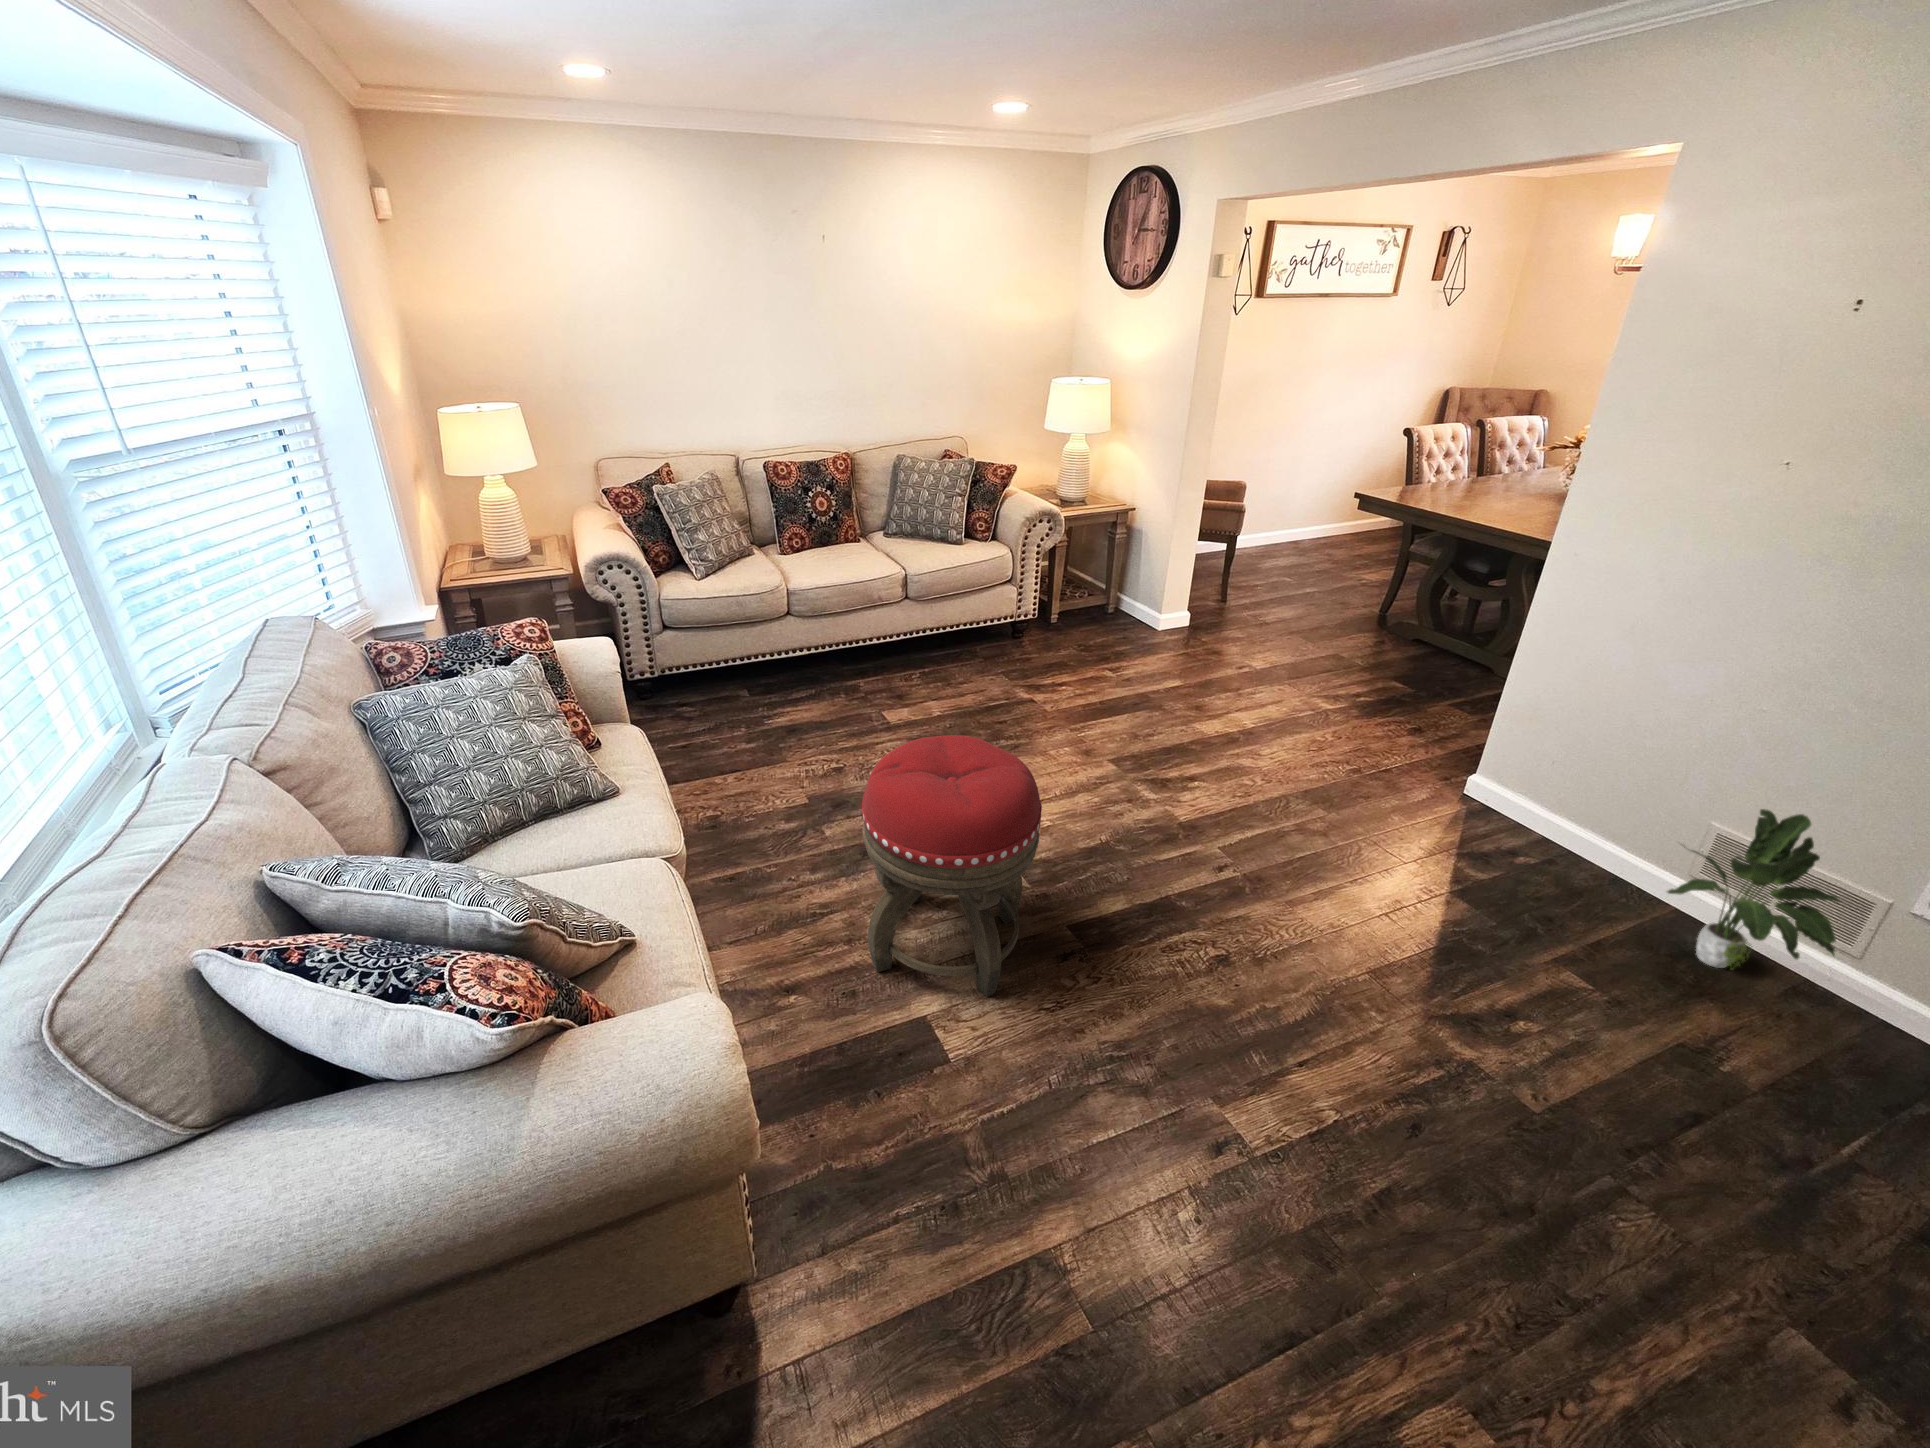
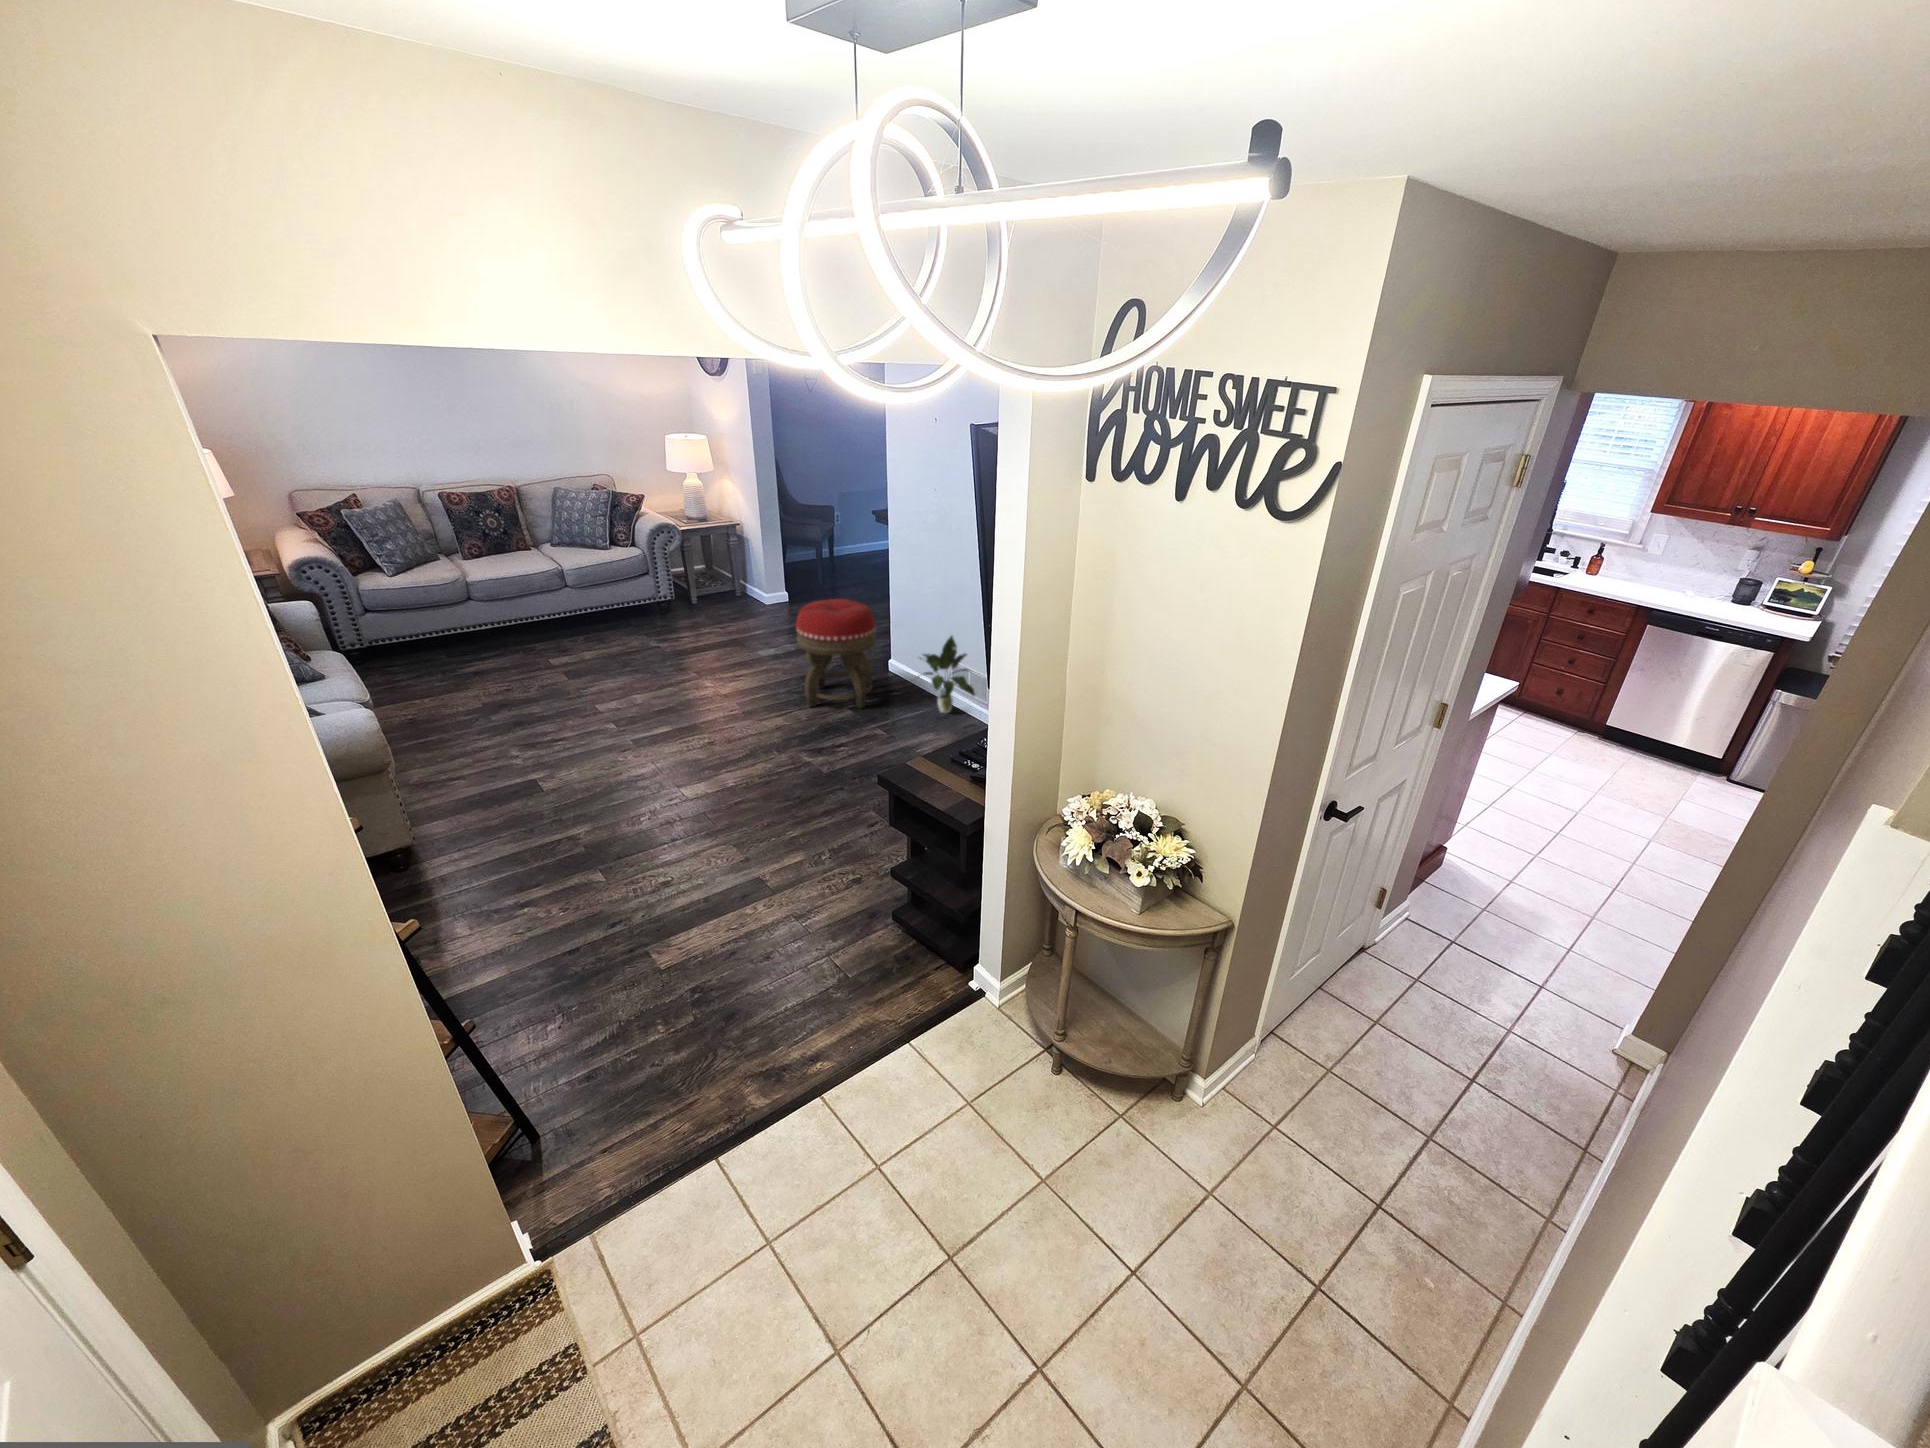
footstool: present [862,735,1042,997] -> present [796,599,876,708]

